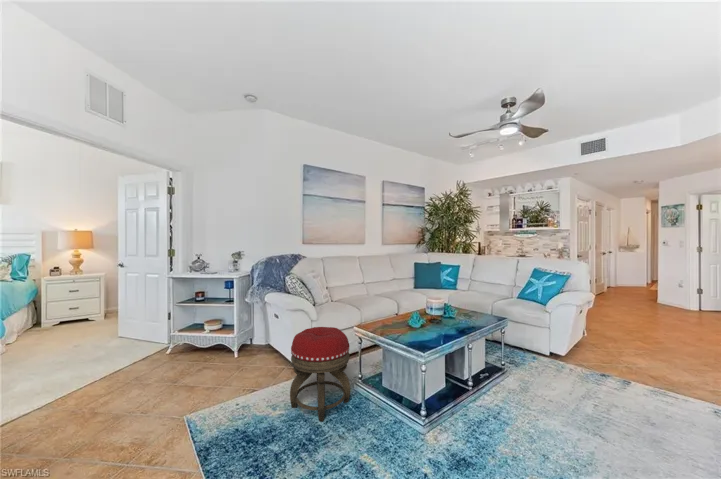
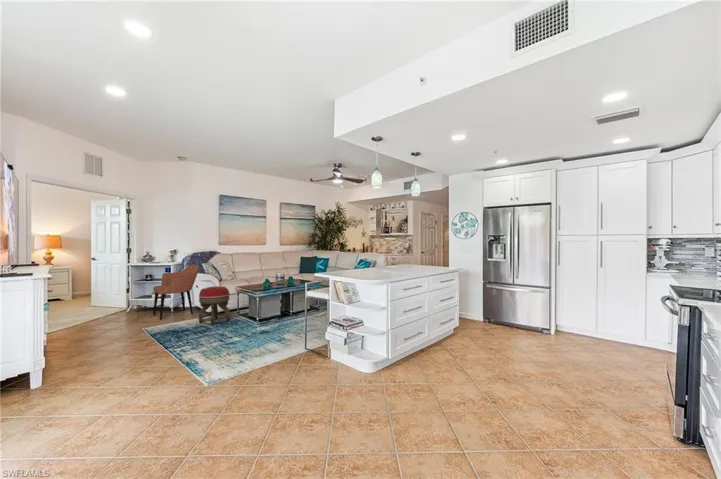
armchair: none [205,277,281,386] -> present [153,265,199,320]

